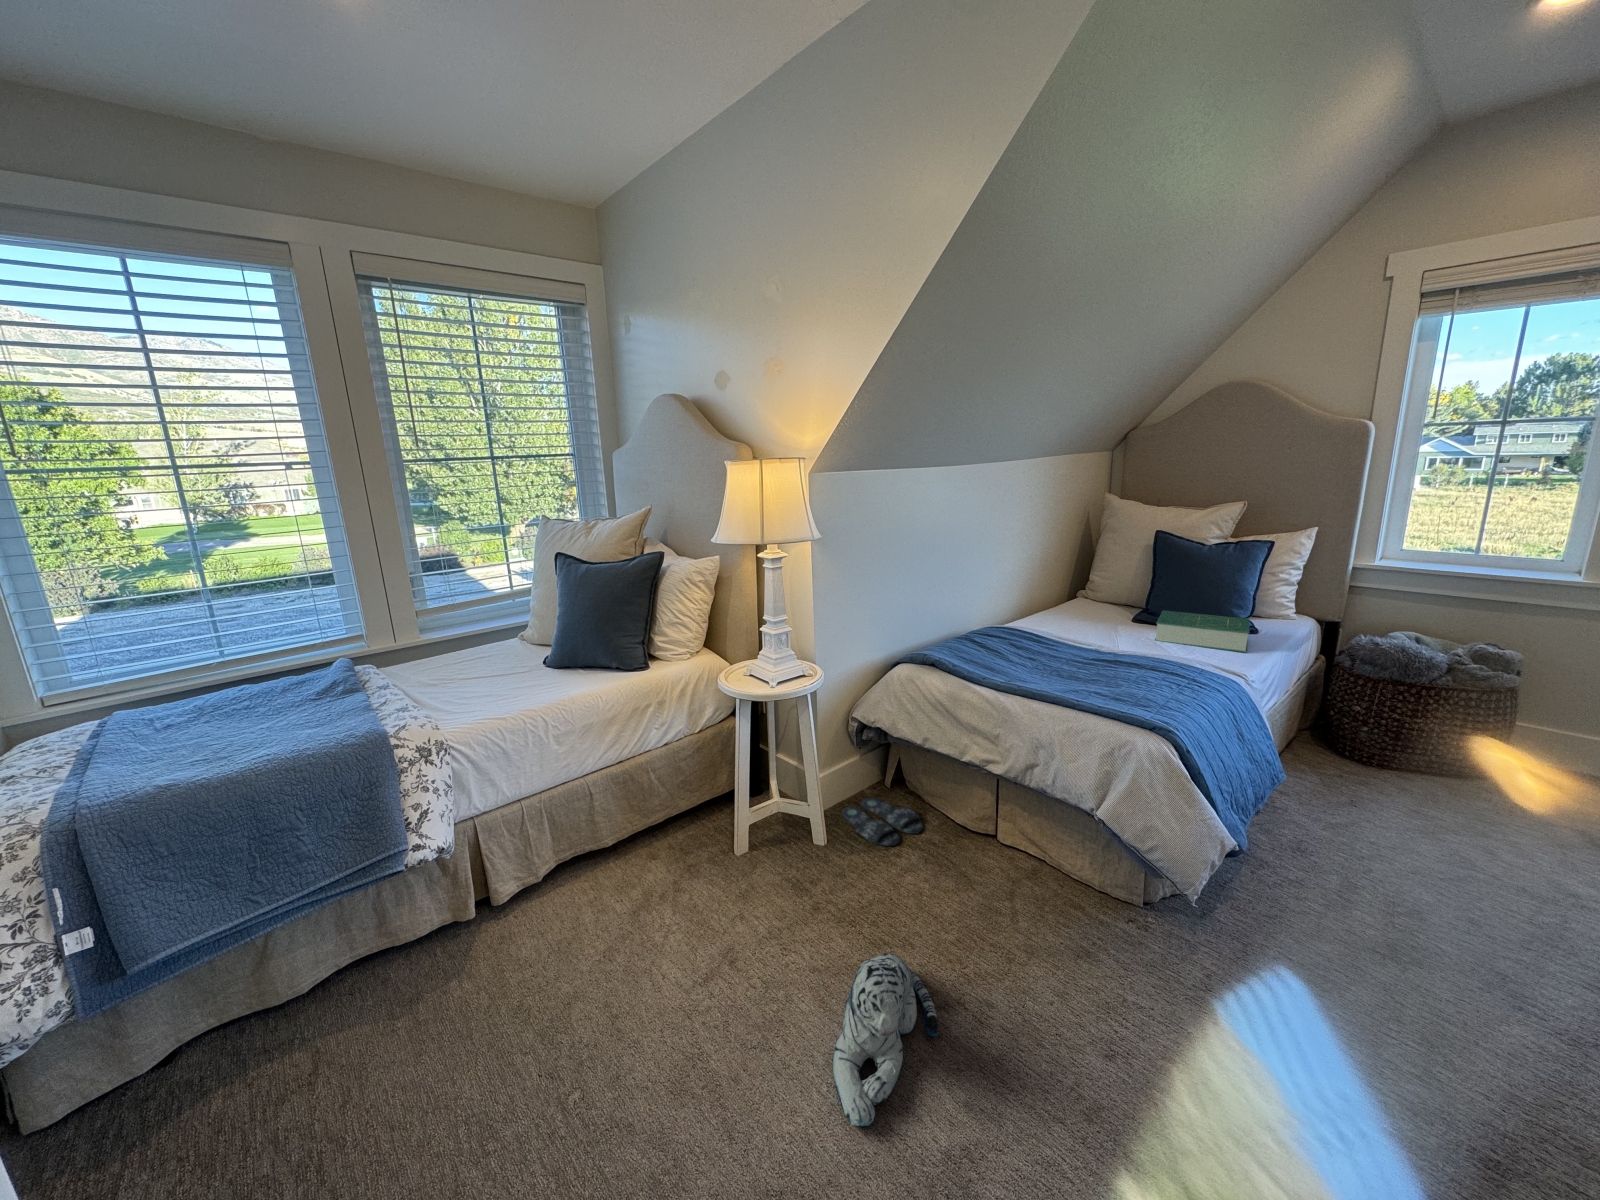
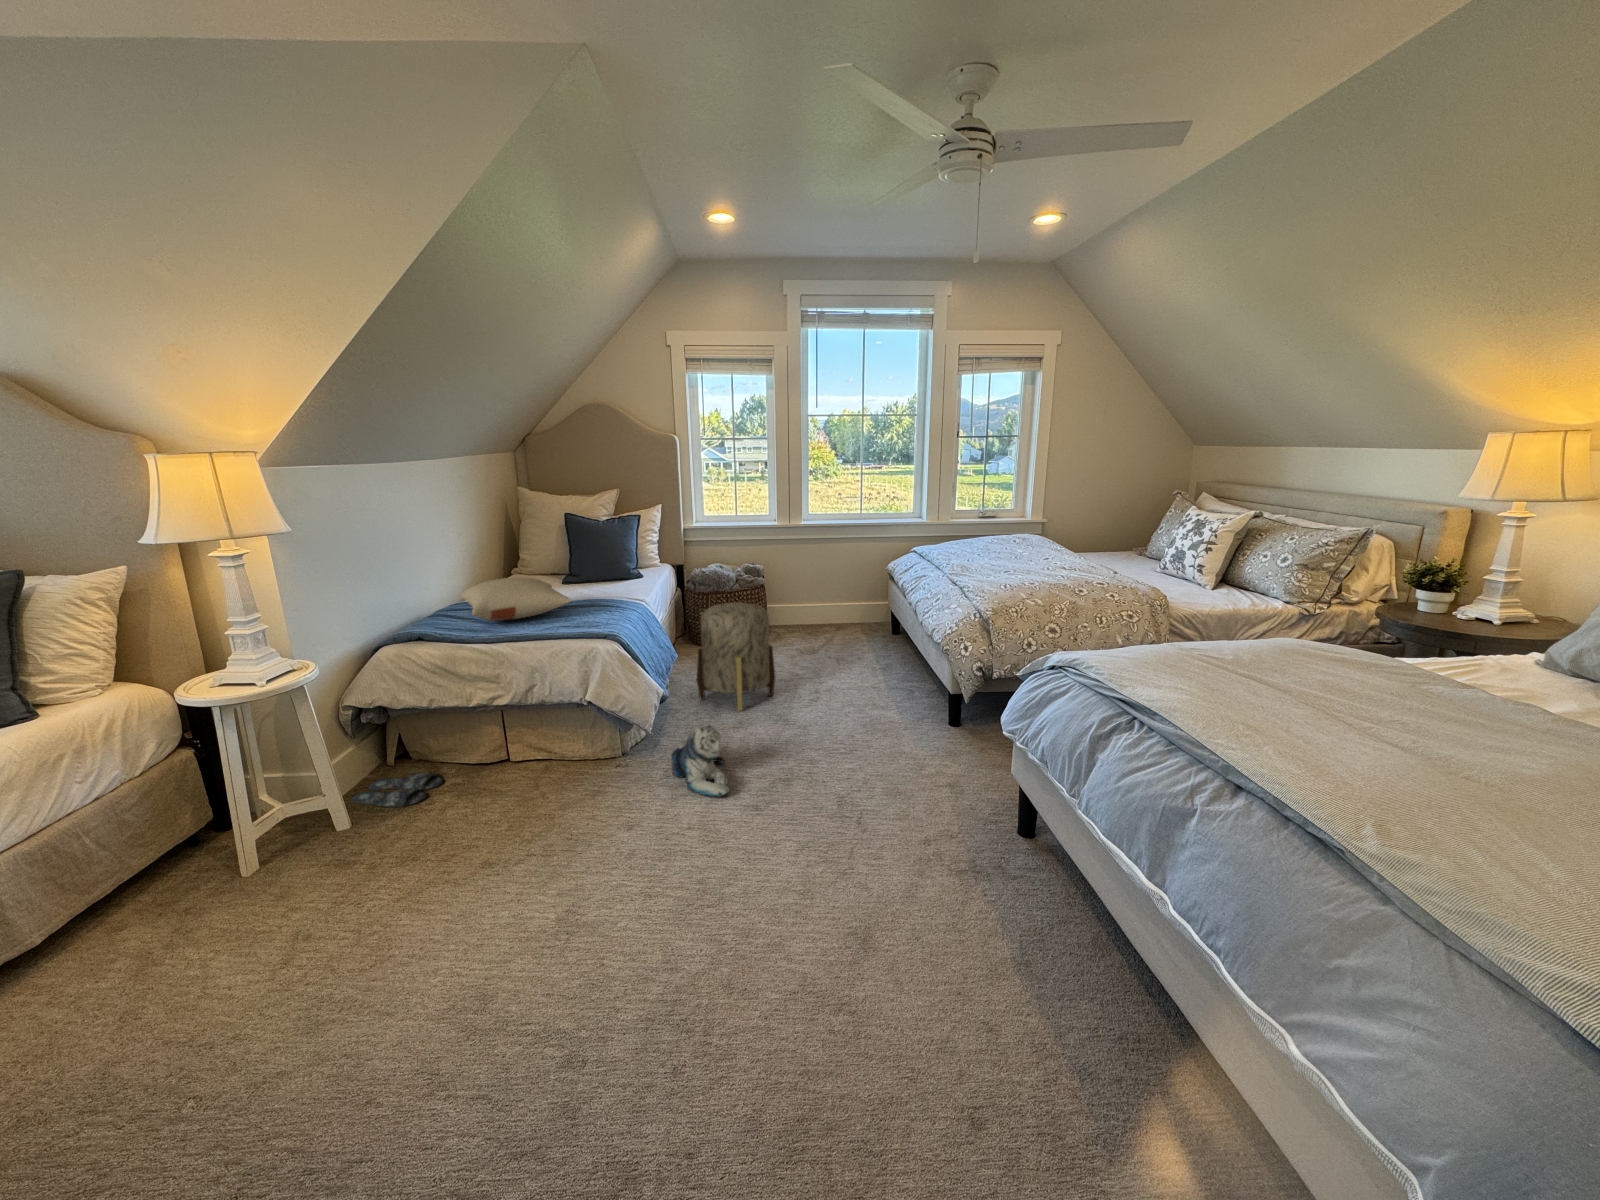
pillow: none [989,610,1120,665] -> present [461,578,571,621]
book: present [1155,610,1249,652] -> none [583,568,641,593]
ottoman: none [1315,713,1519,918] -> present [697,603,776,711]
plush toy: present [832,953,938,1126] -> present [671,726,729,797]

